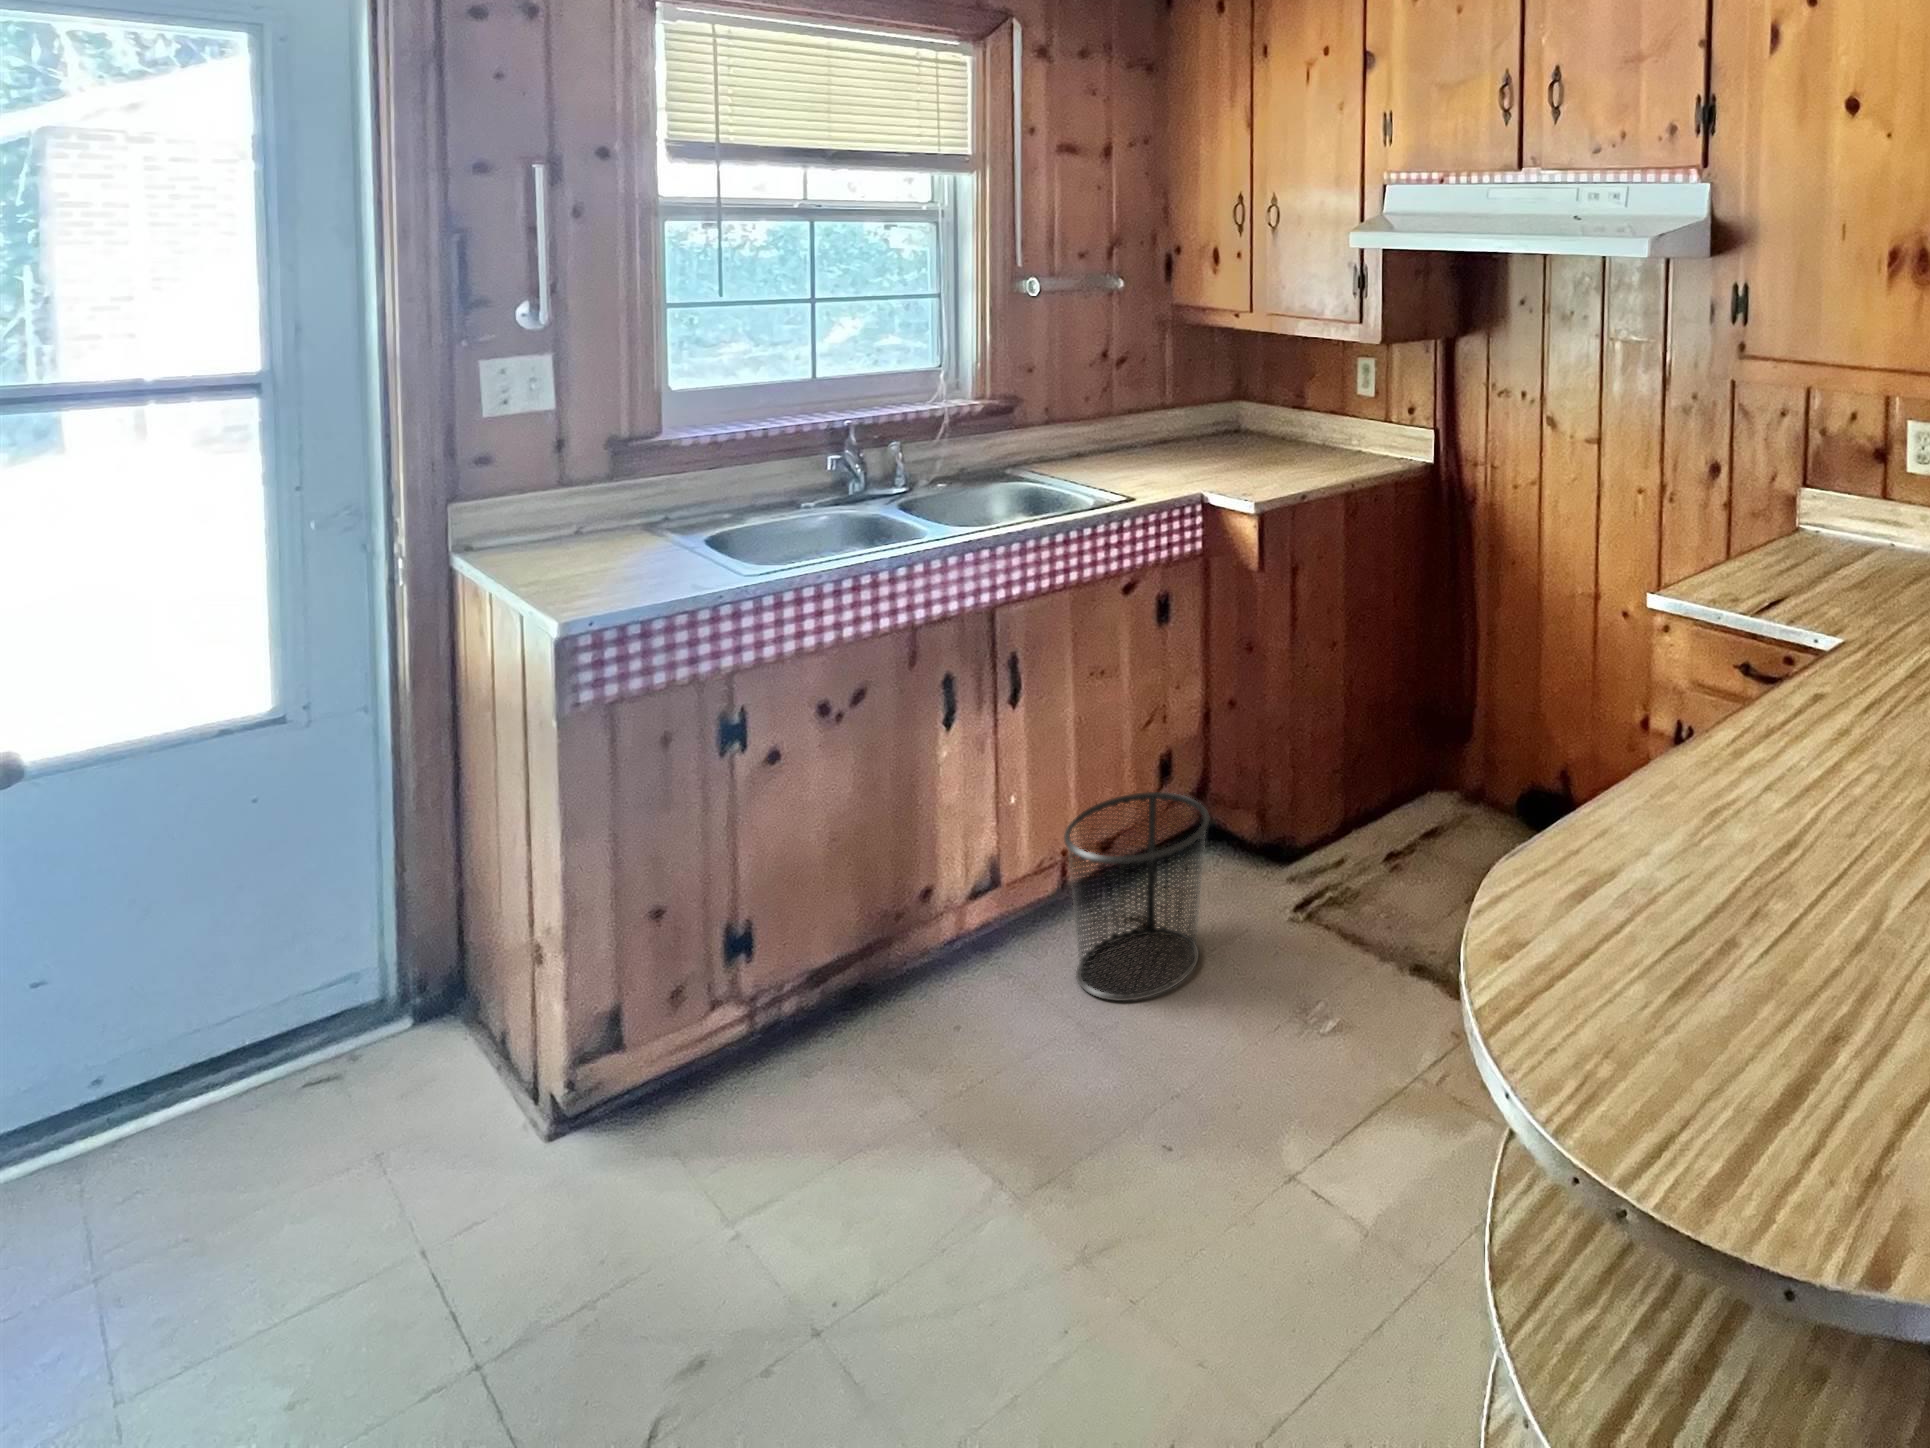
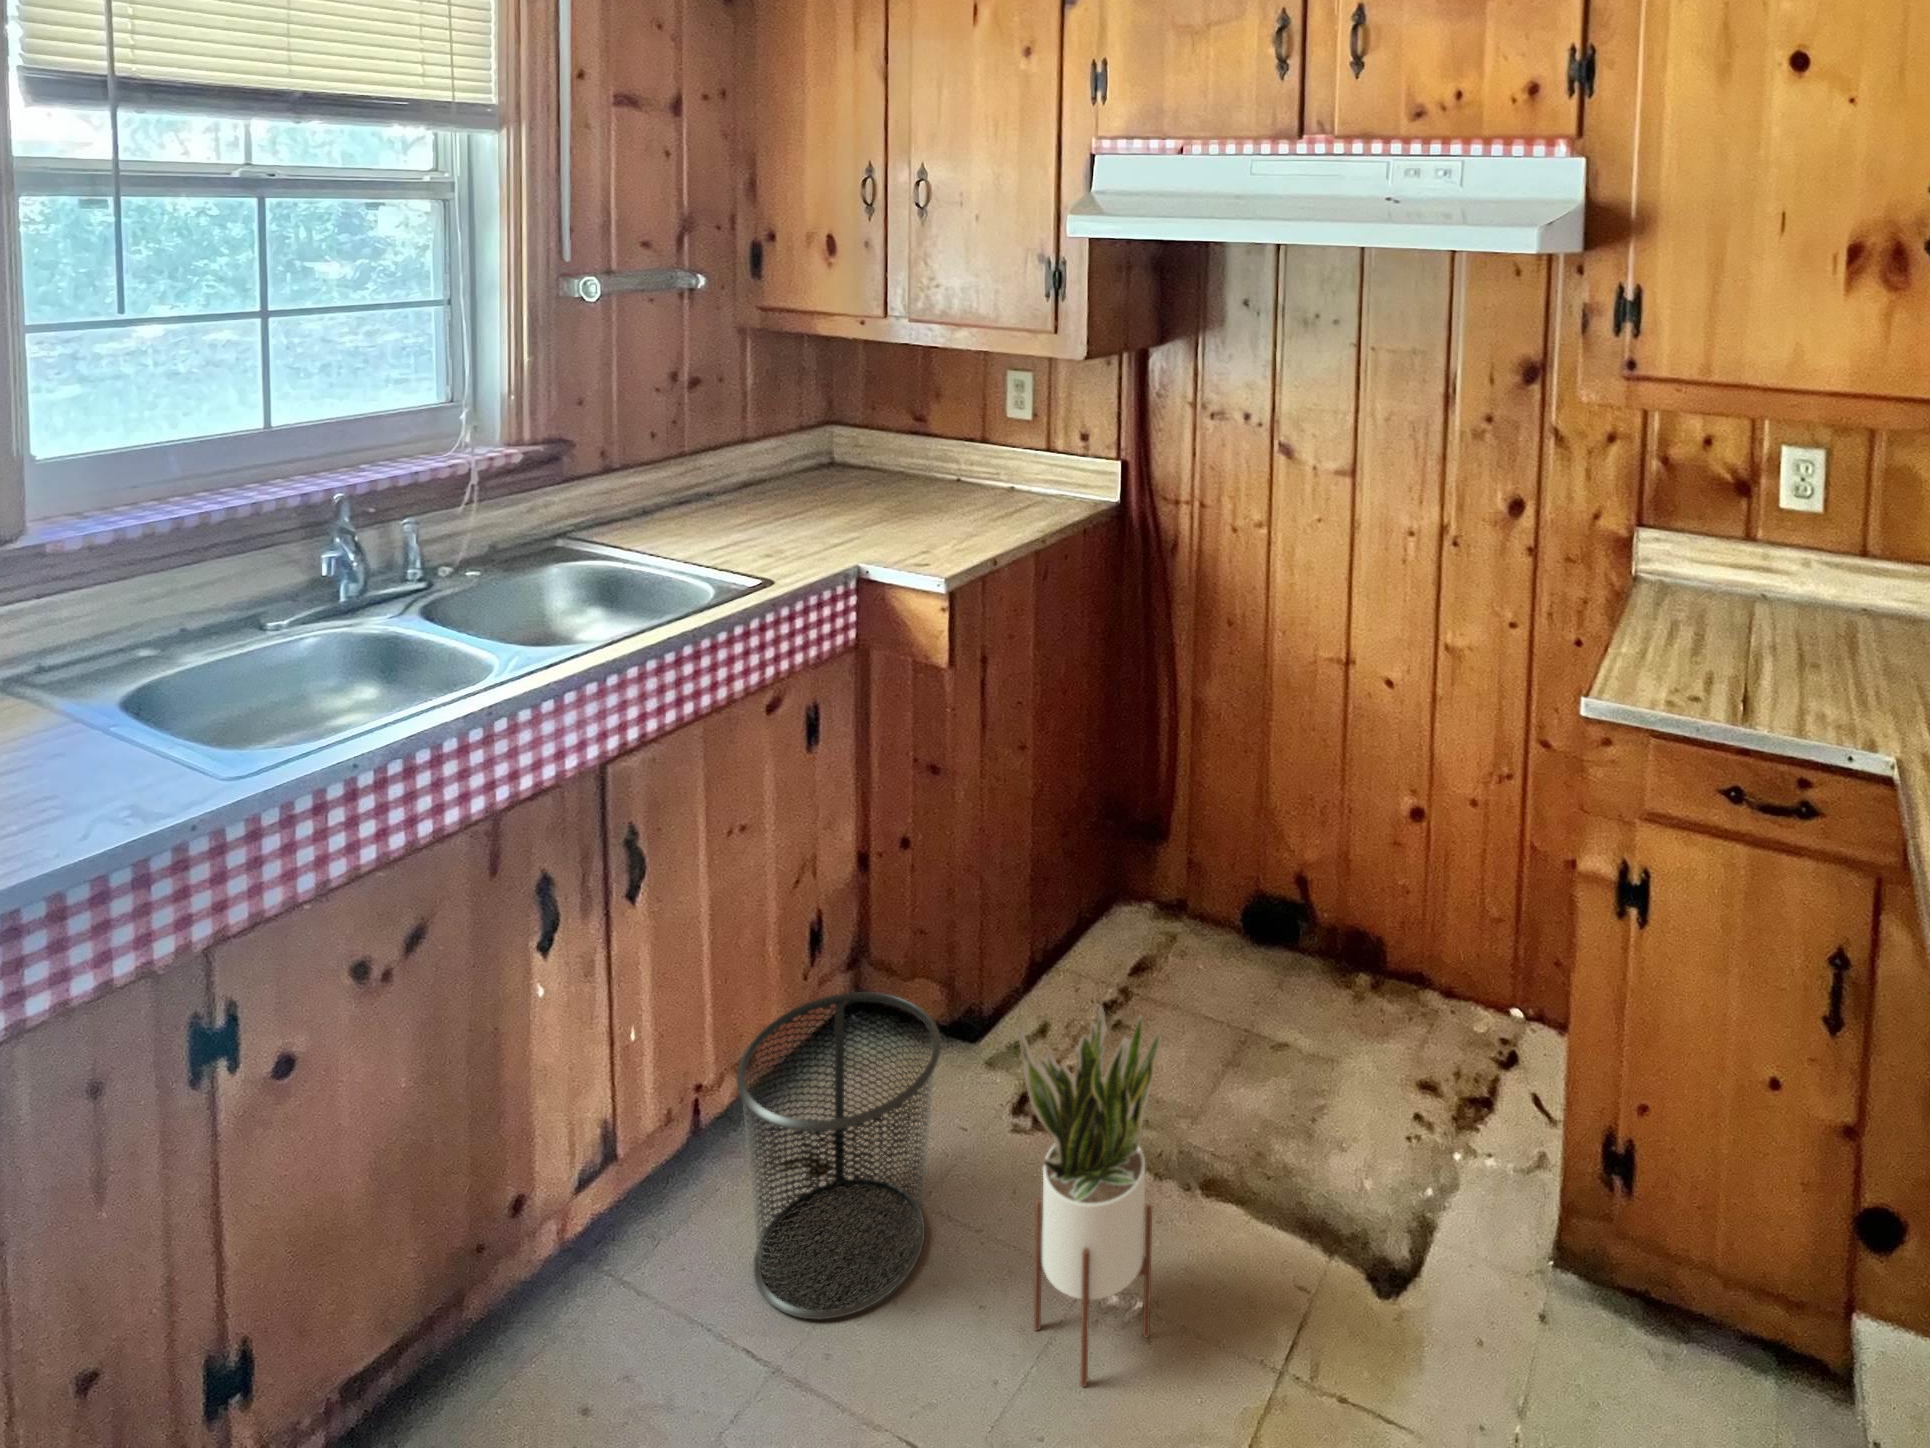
potted plant: none [1226,793,1338,1060] -> present [1016,1006,1160,1387]

